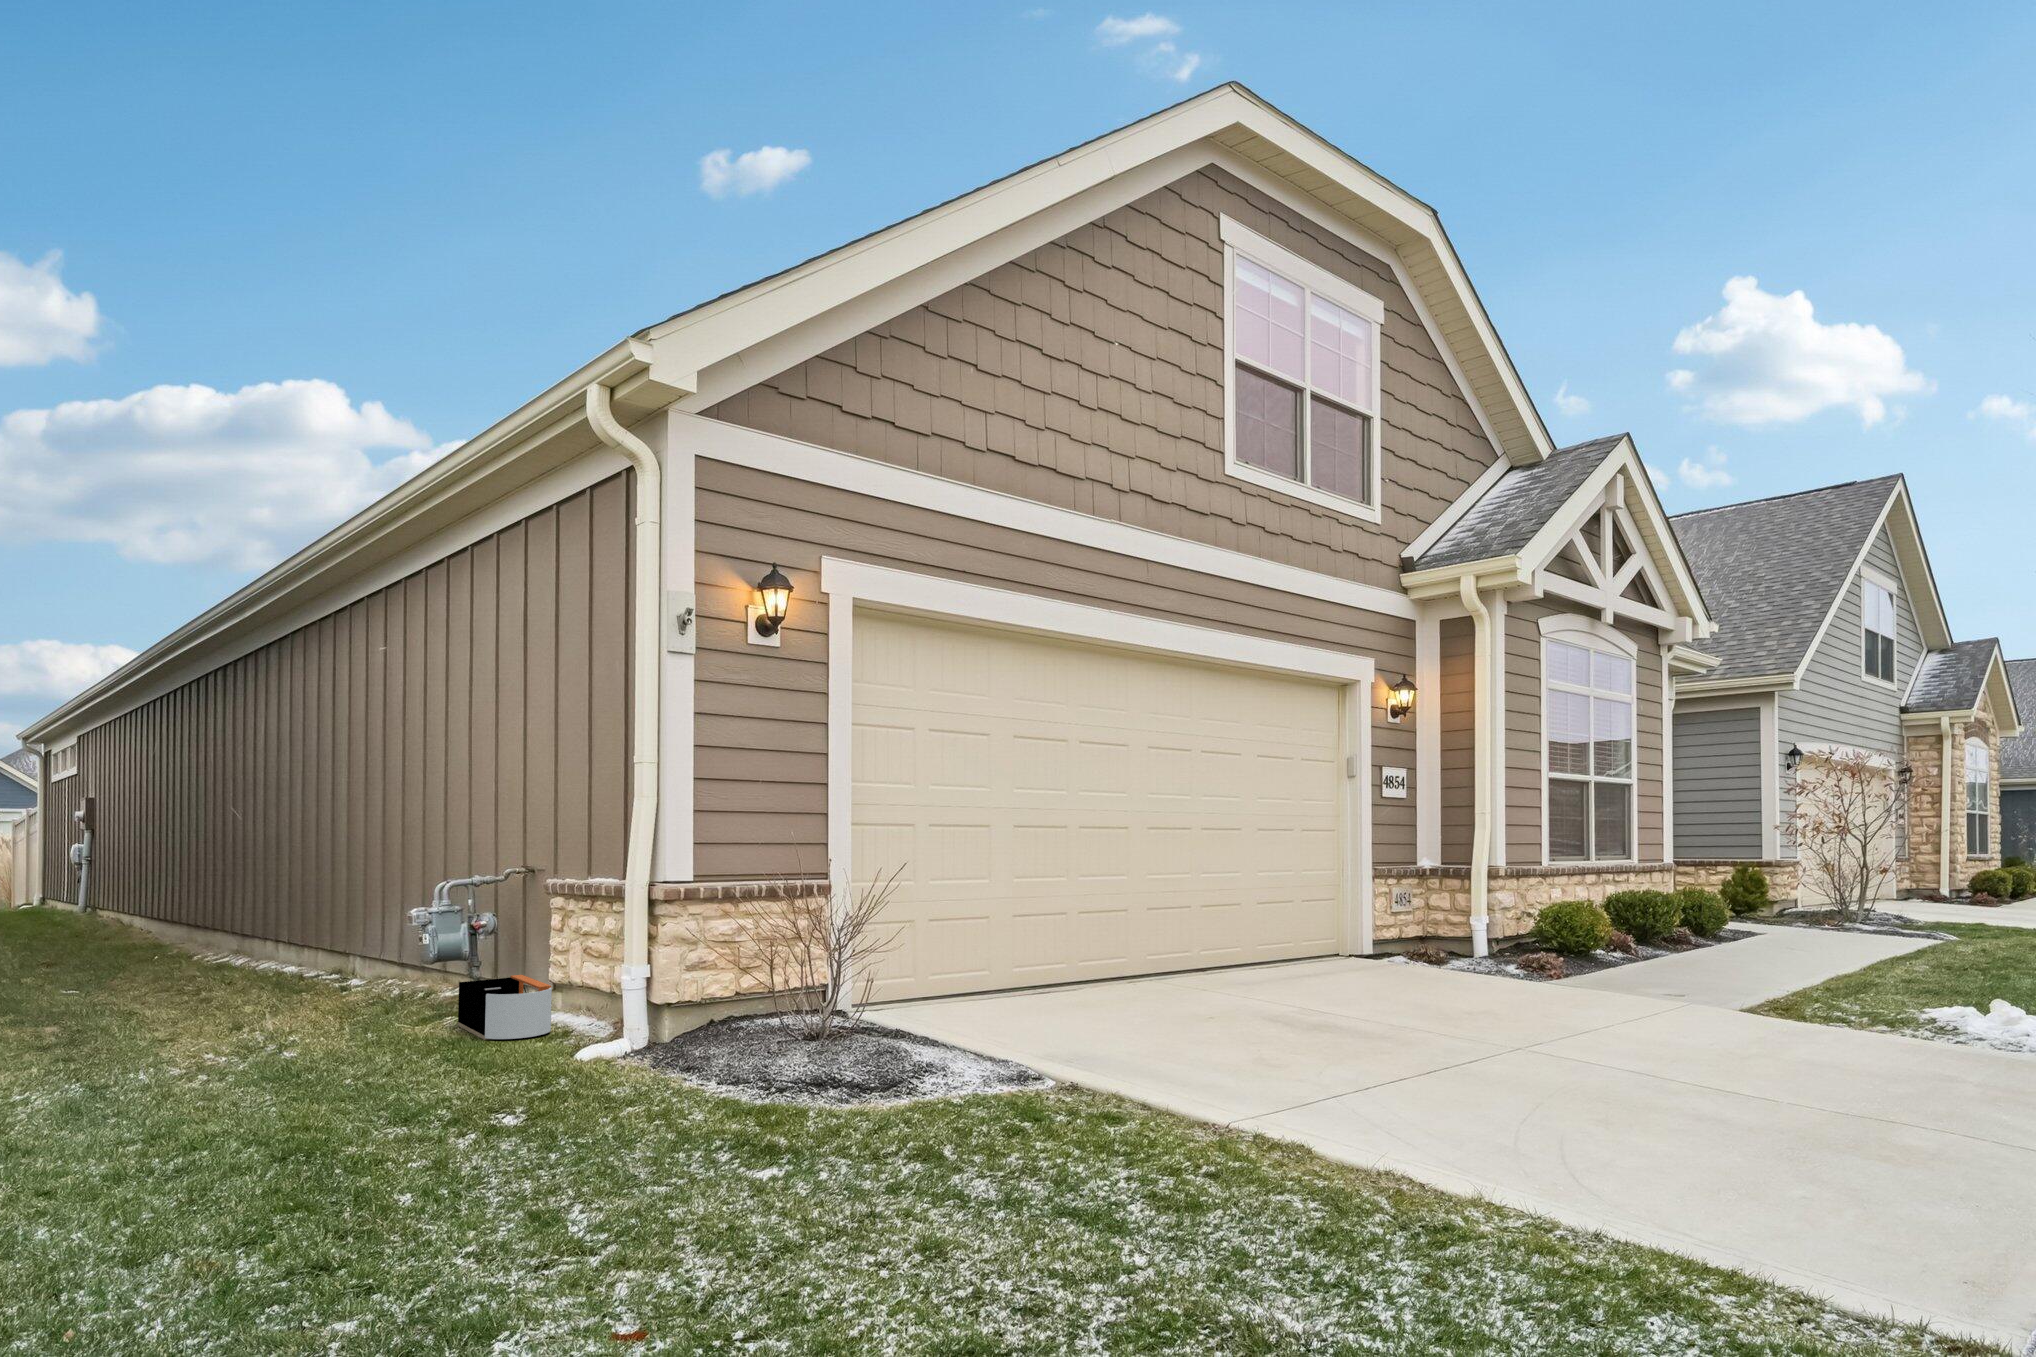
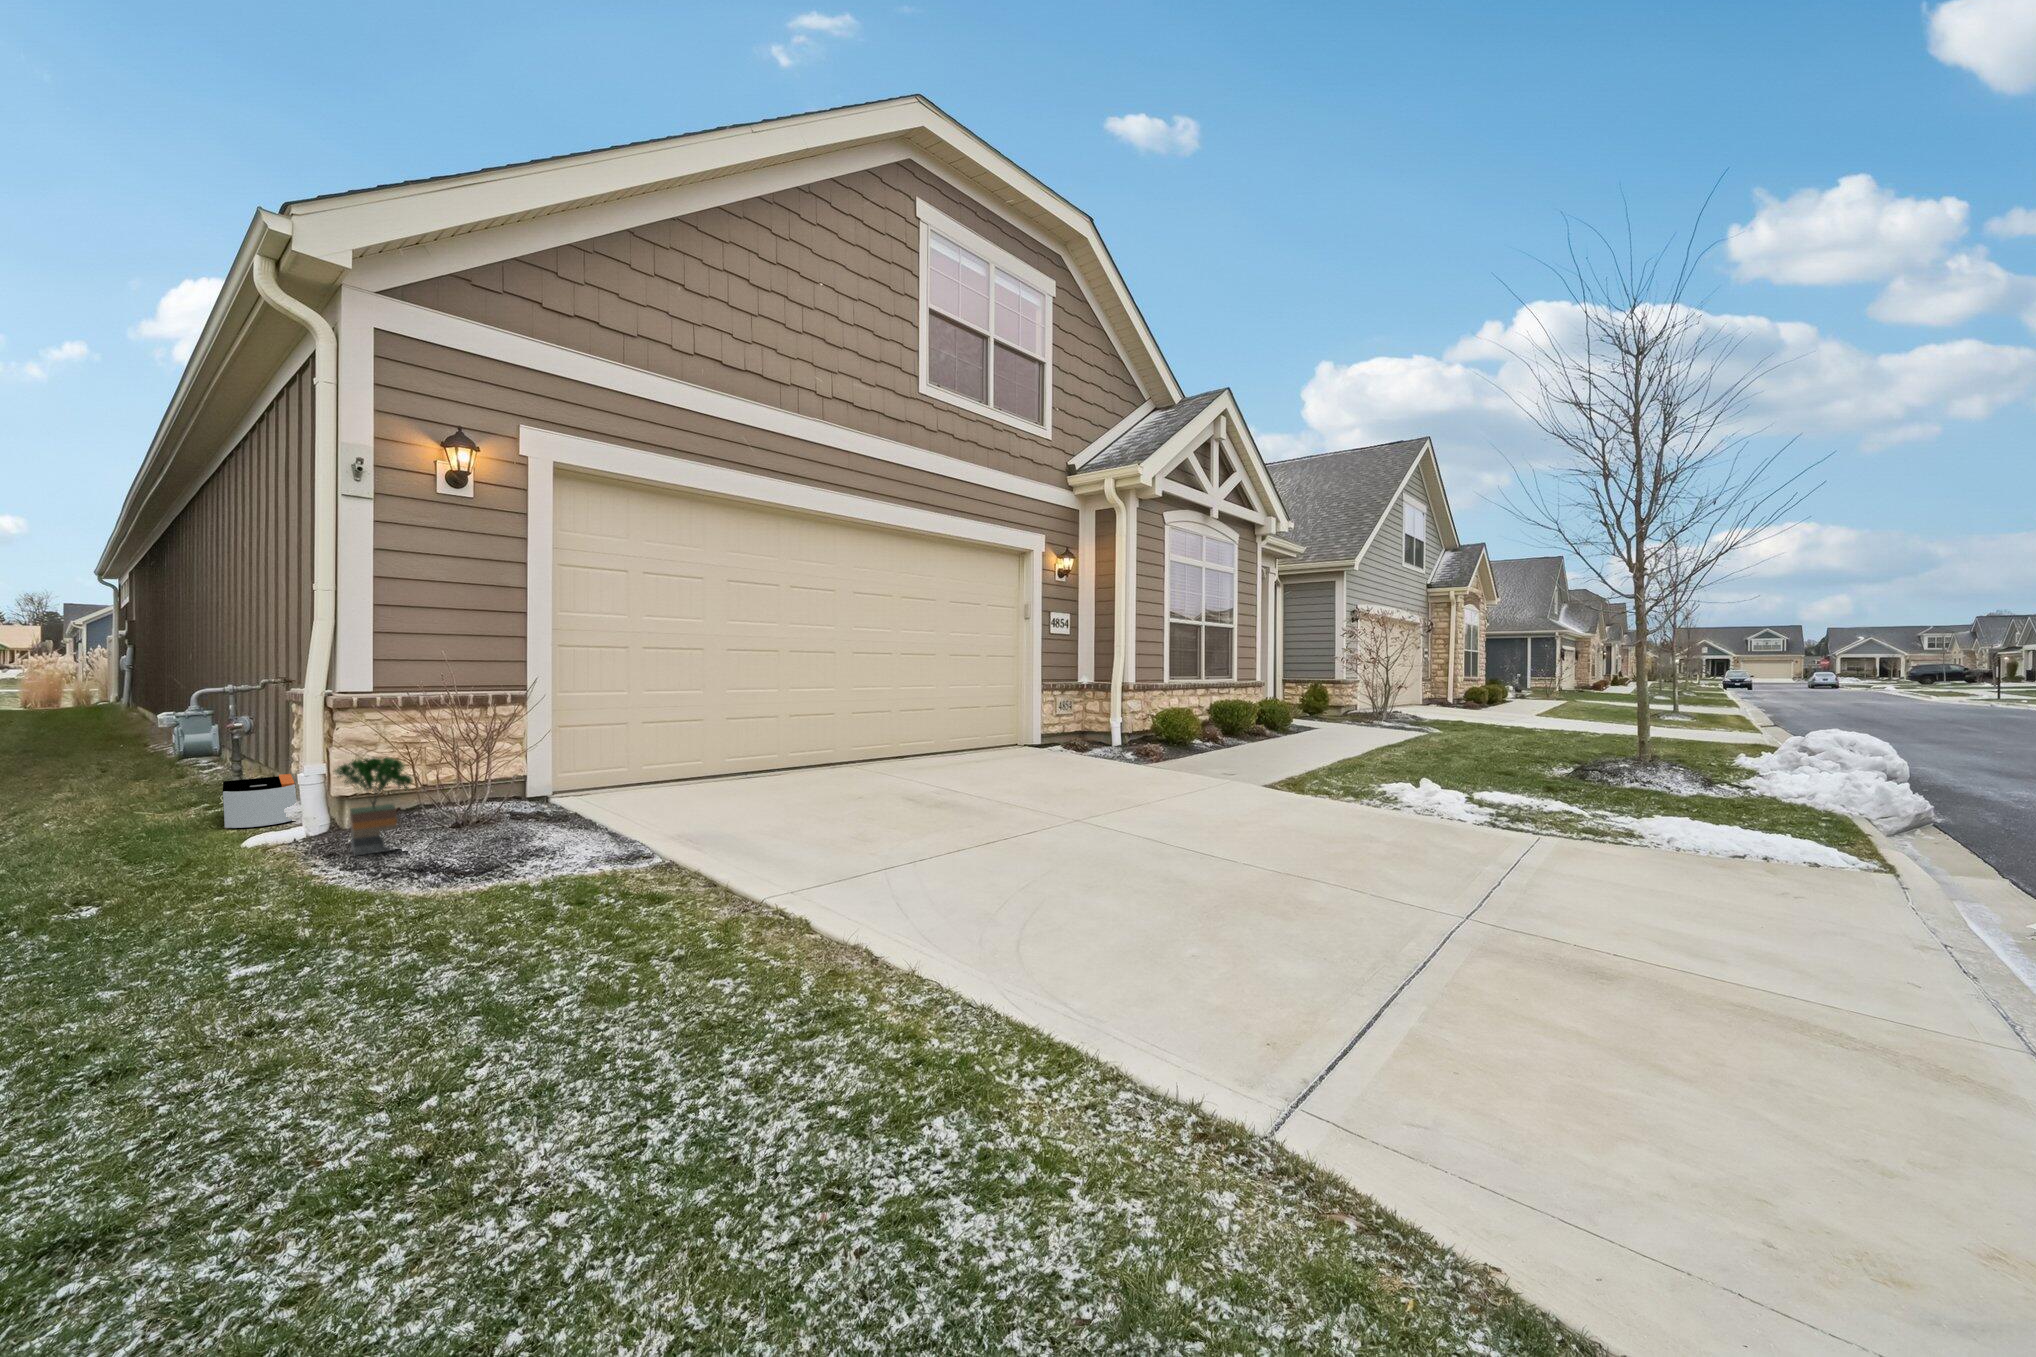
potted tree: none [664,953,748,1074] -> present [335,757,412,856]

